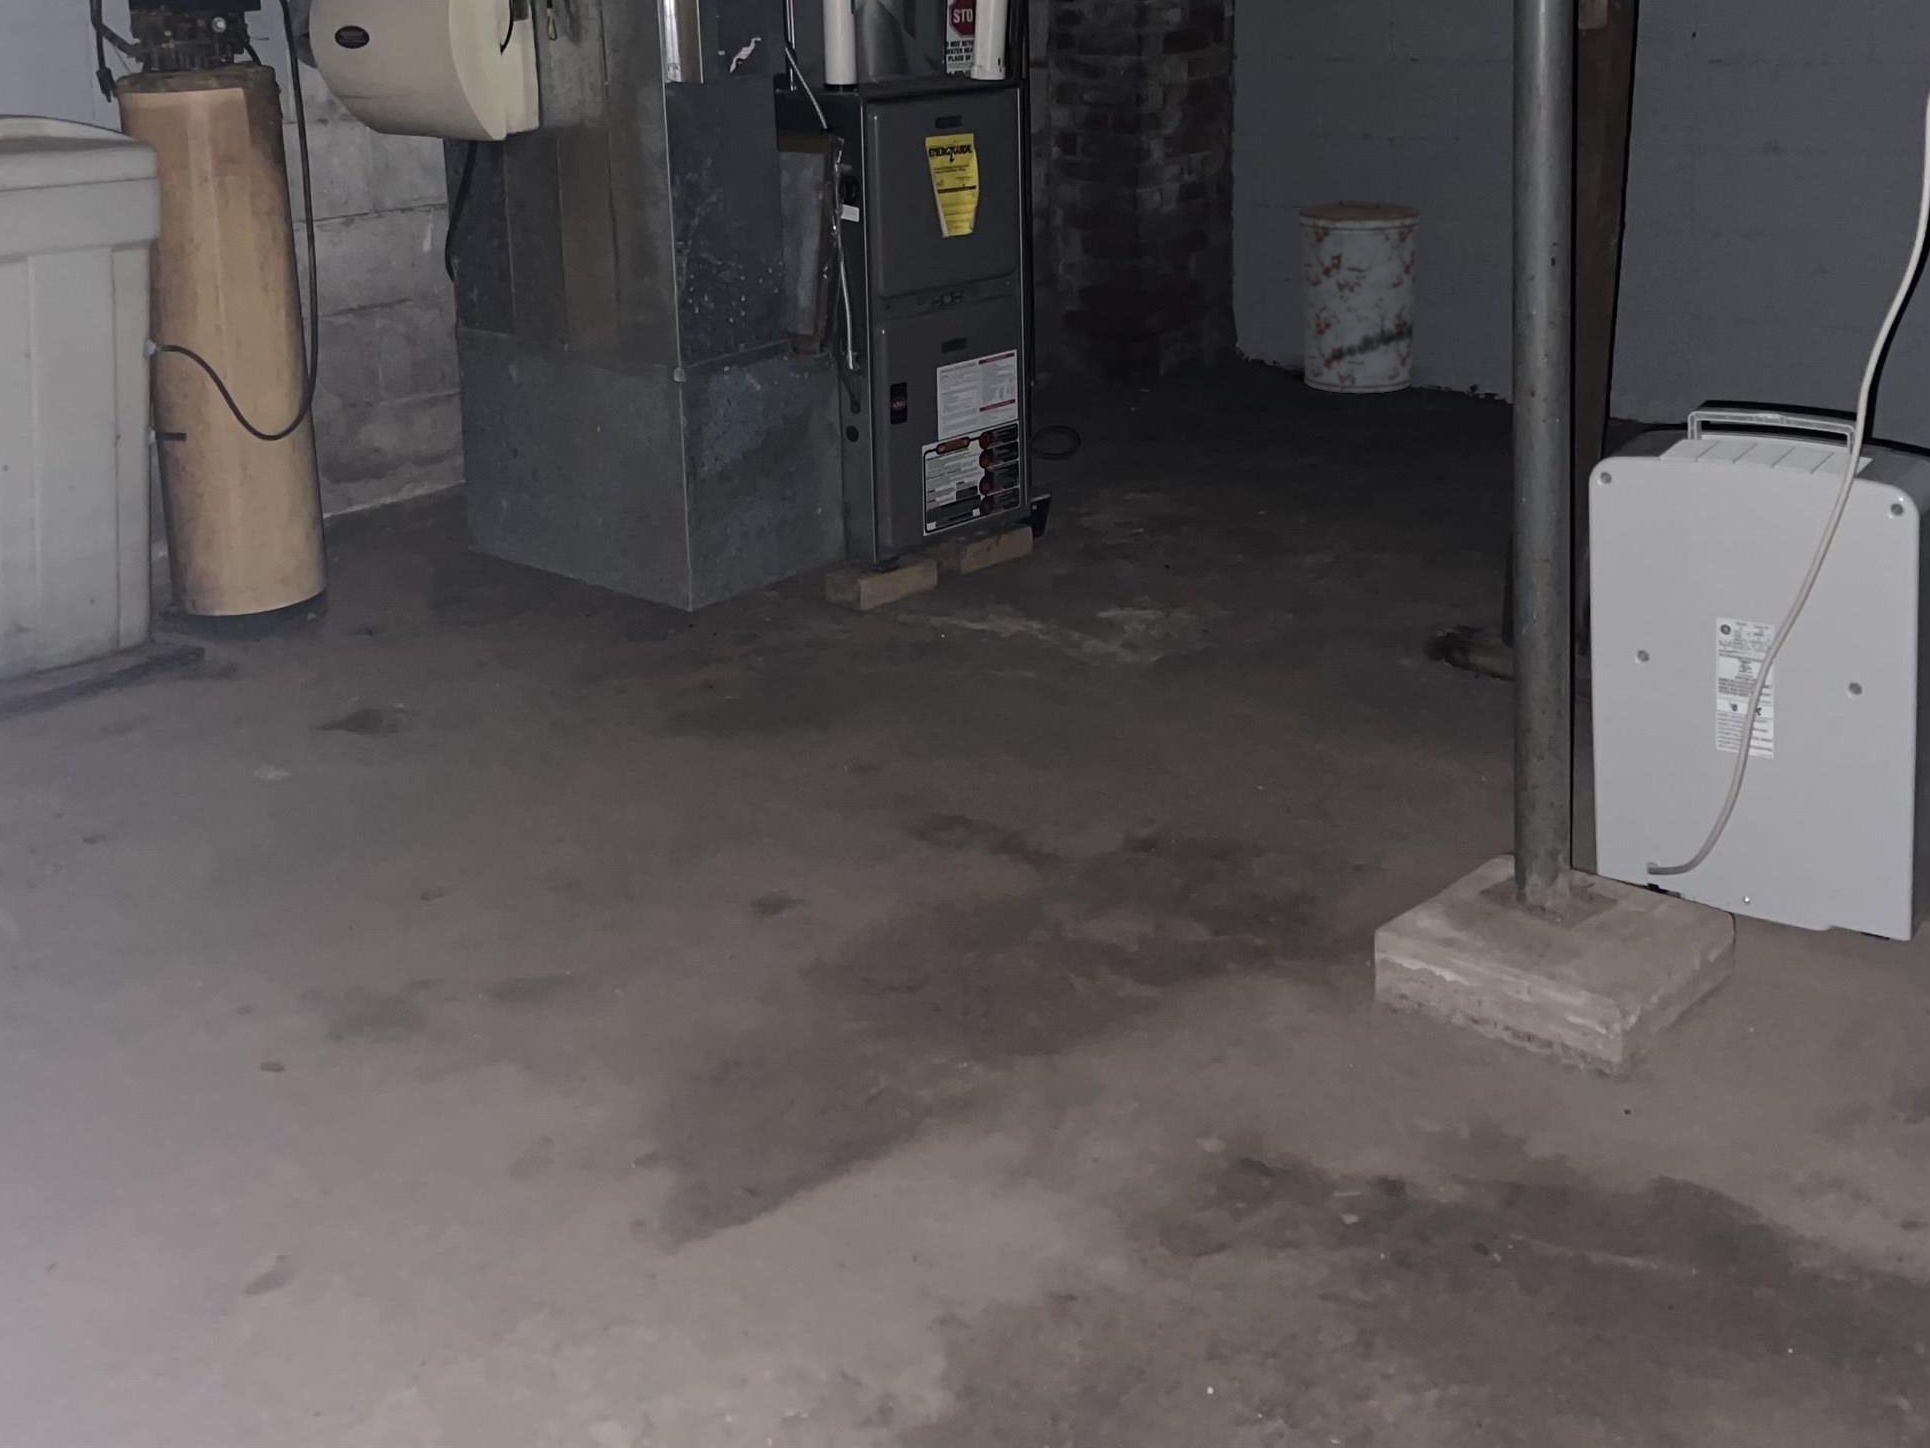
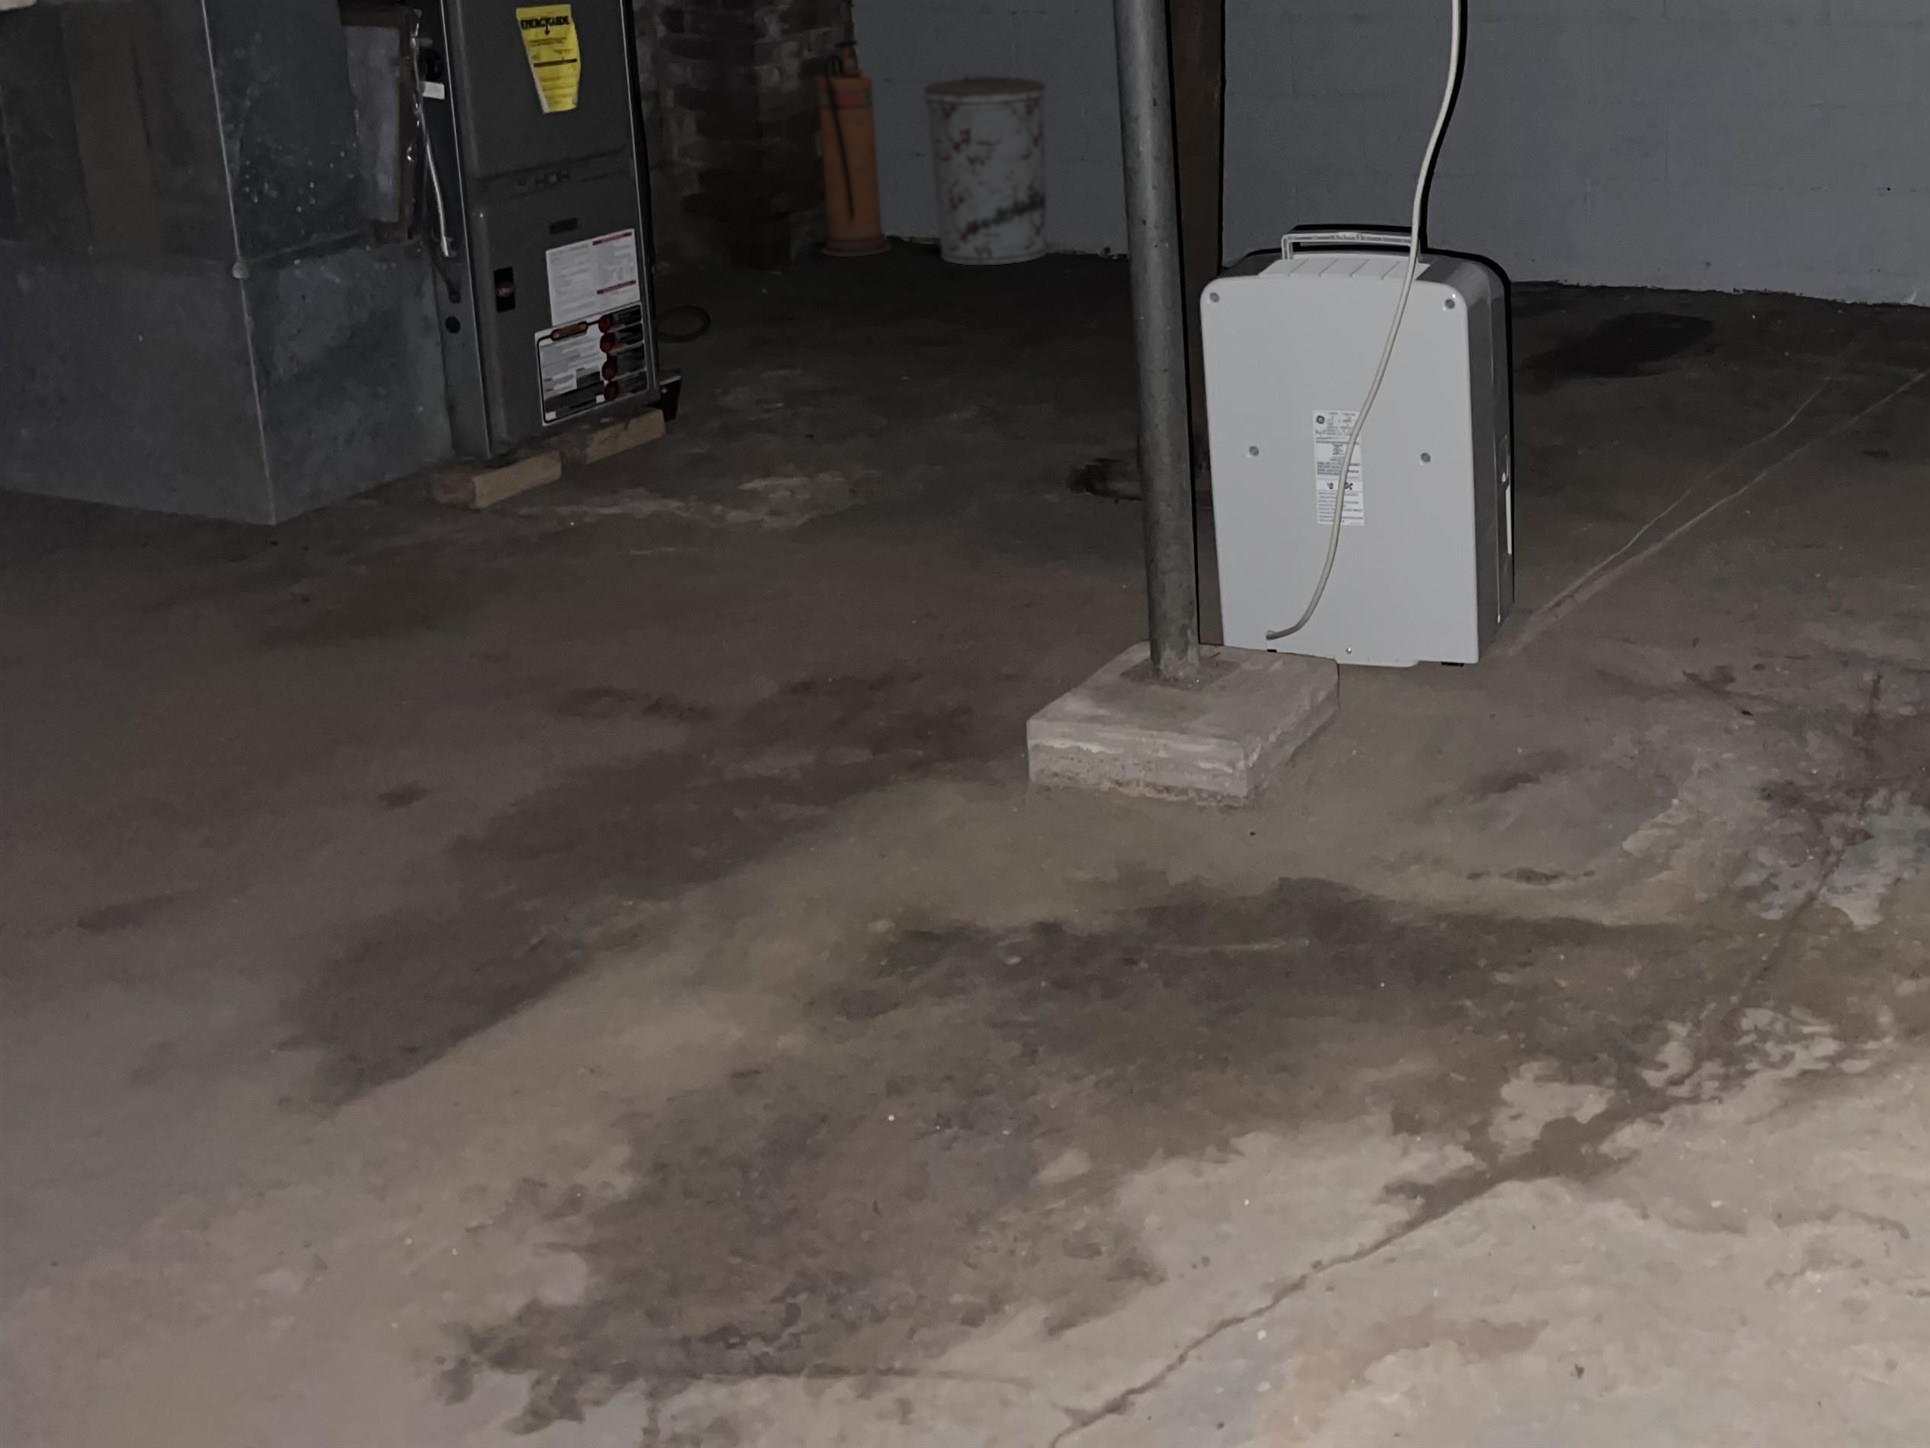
fire extinguisher: none [1189,161,1256,375] -> present [818,40,891,257]

